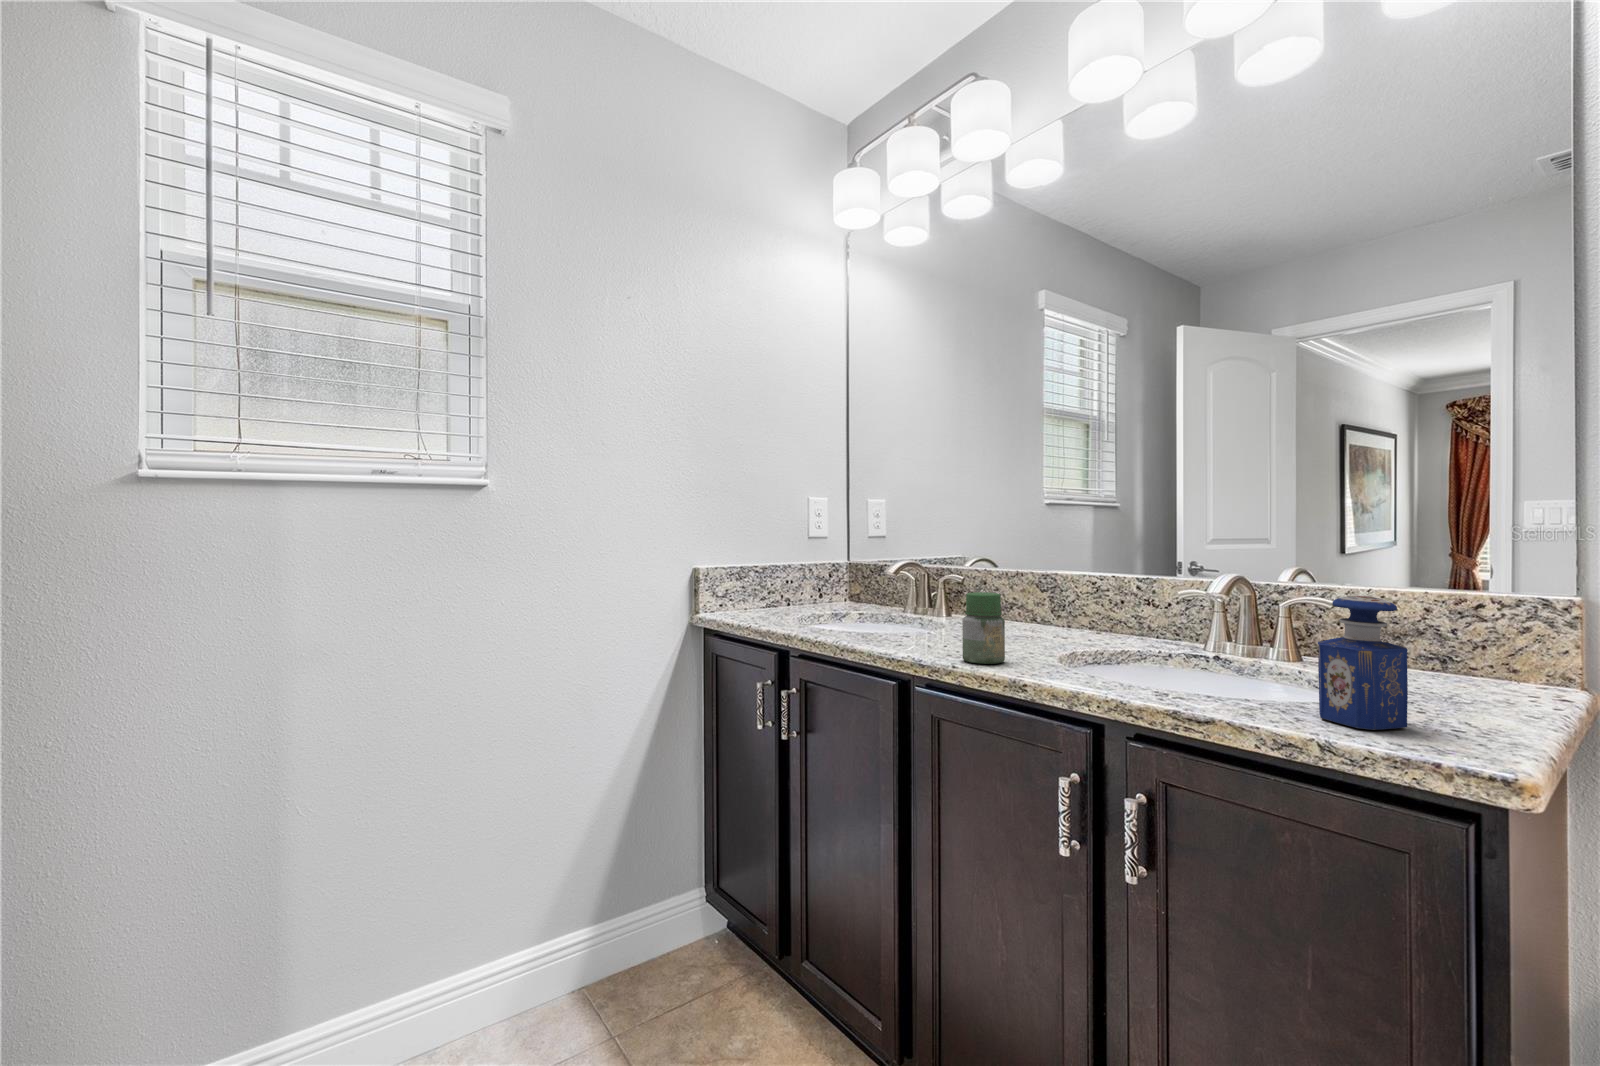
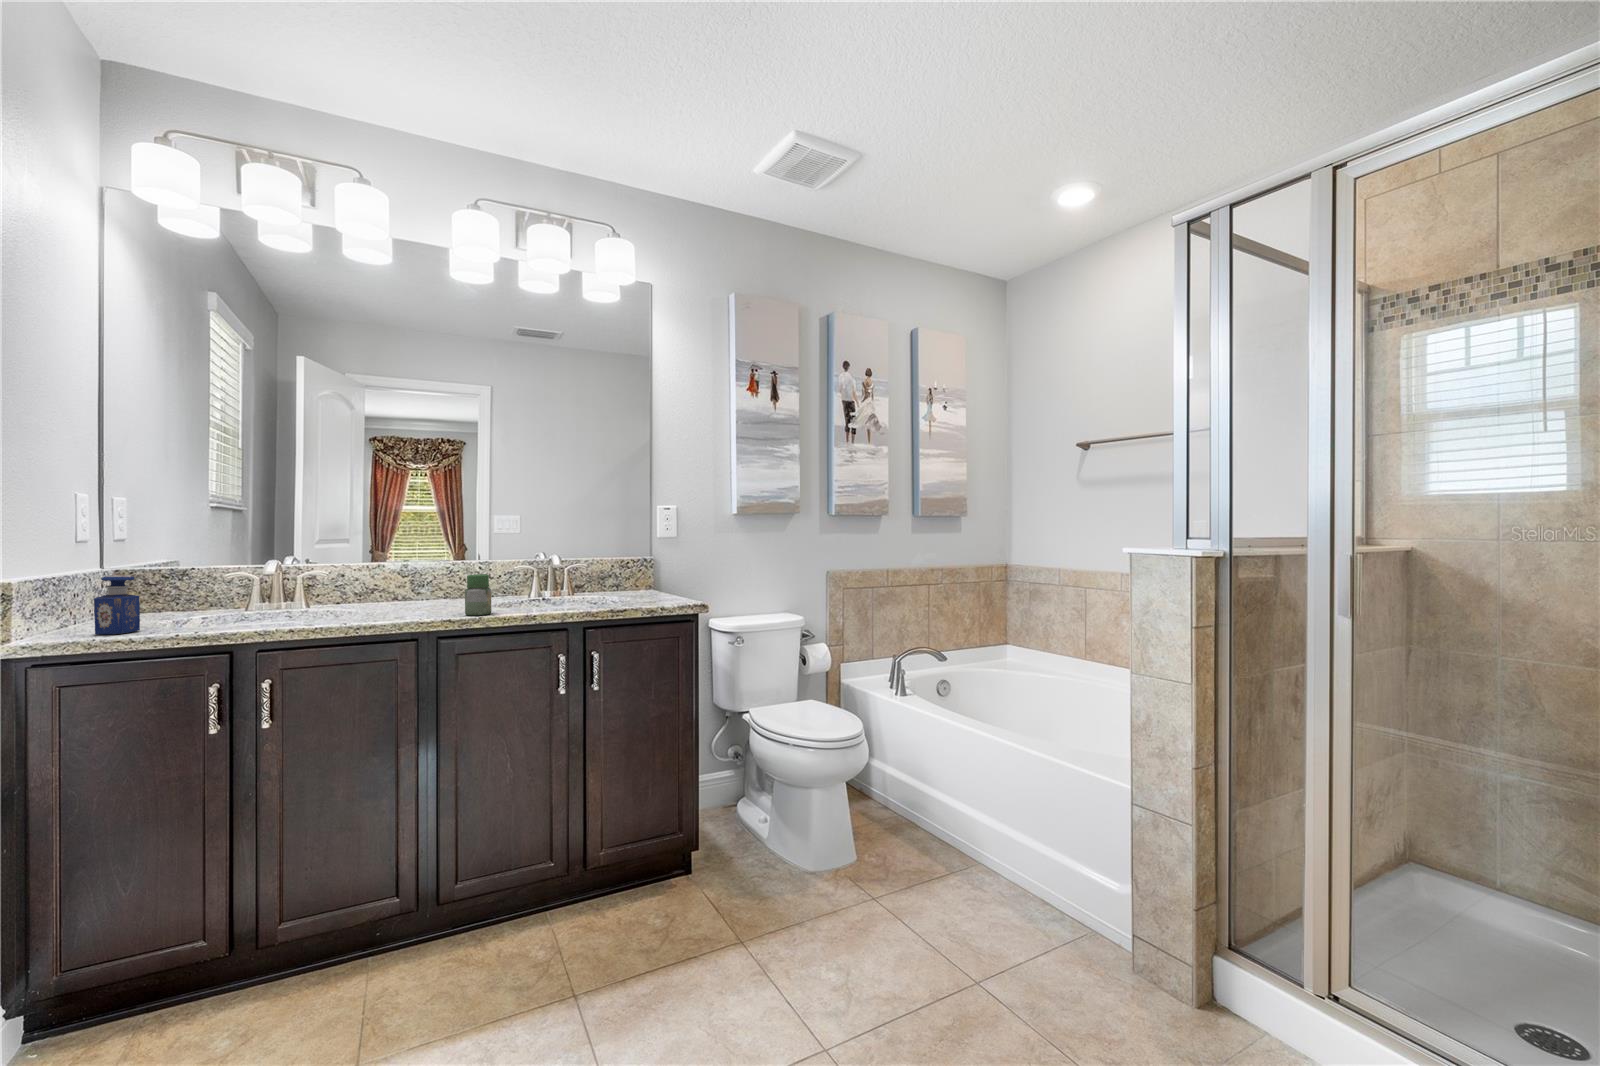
perfume bottle: present [1318,596,1408,730] -> present [94,575,140,634]

